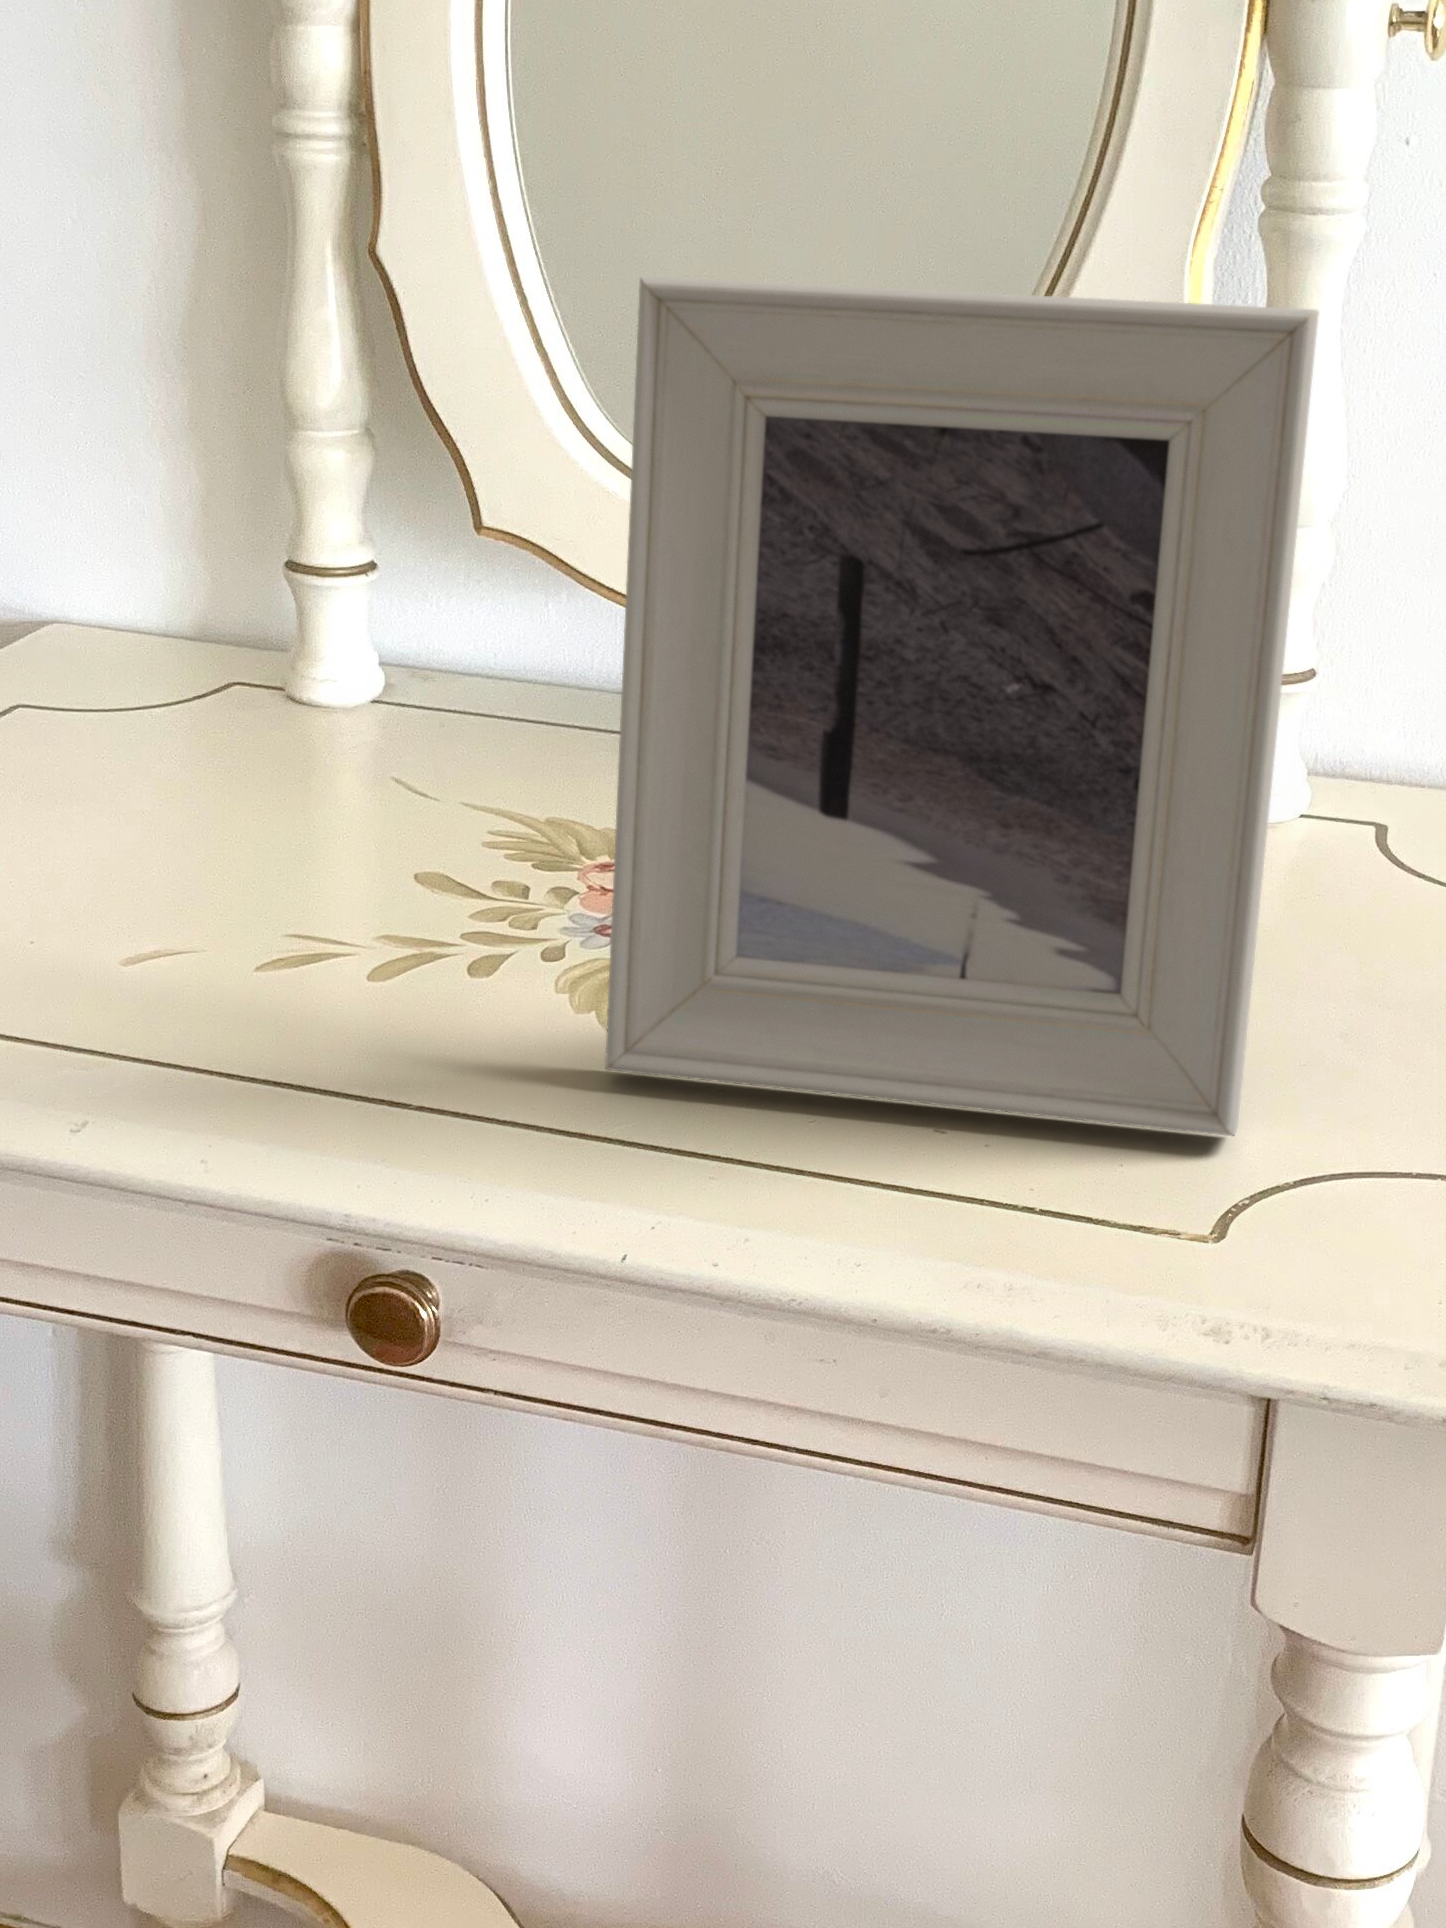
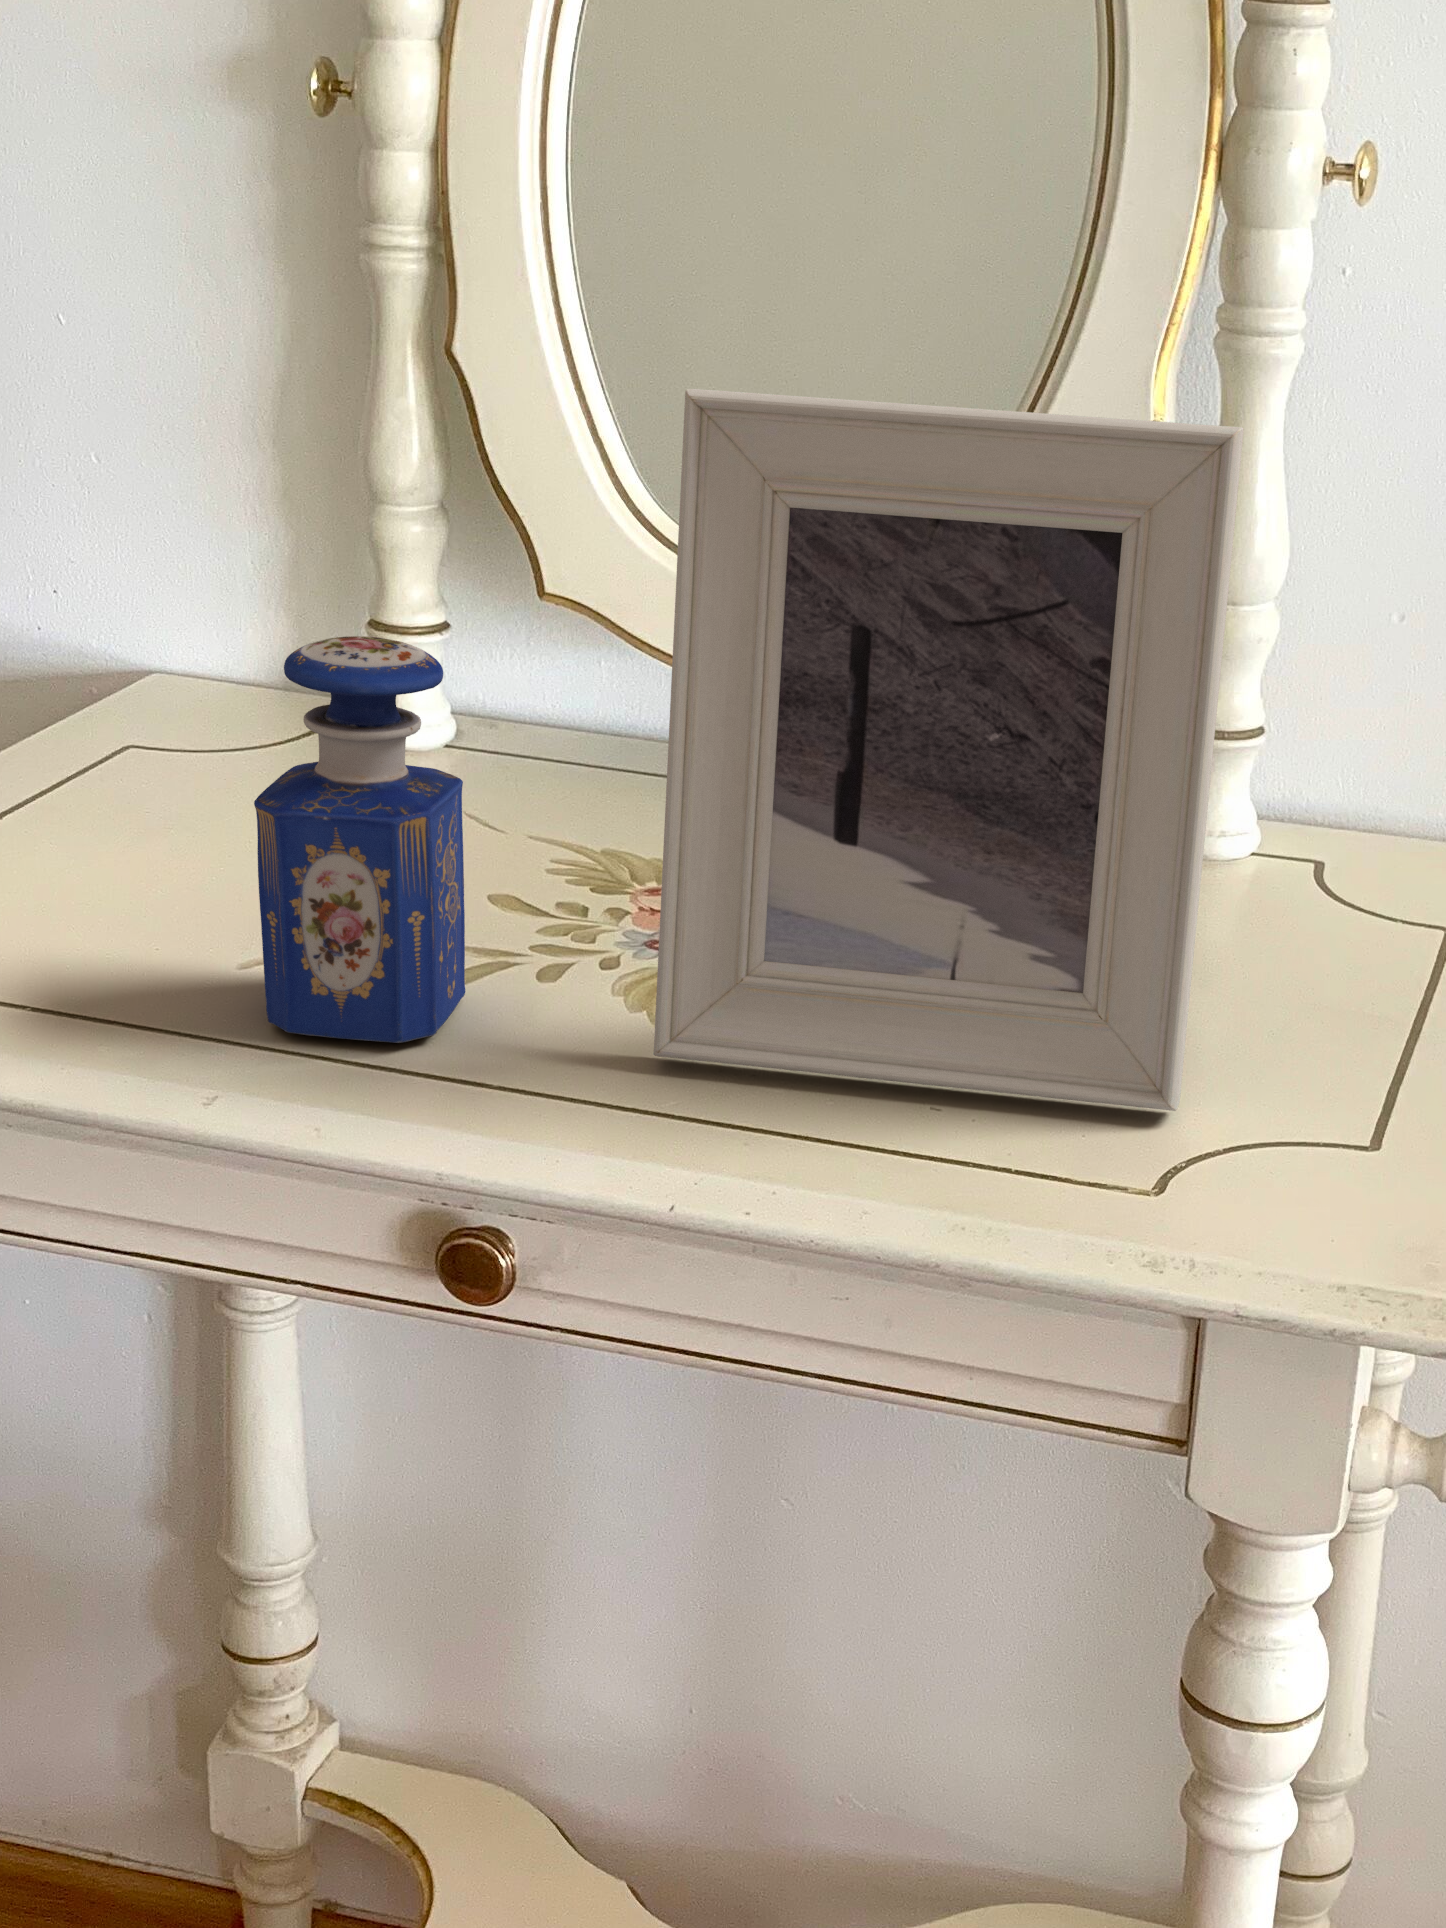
perfume bottle: none [133,578,385,1055] -> present [254,636,465,1043]

